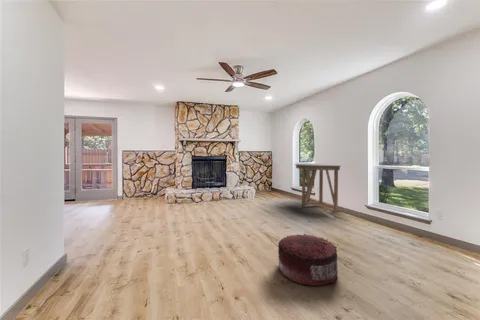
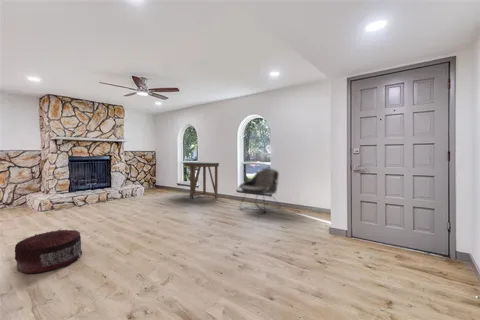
lounge chair: none [365,178,452,255] -> present [238,169,279,212]
pouf: present [278,234,338,286] -> present [15,230,82,273]

